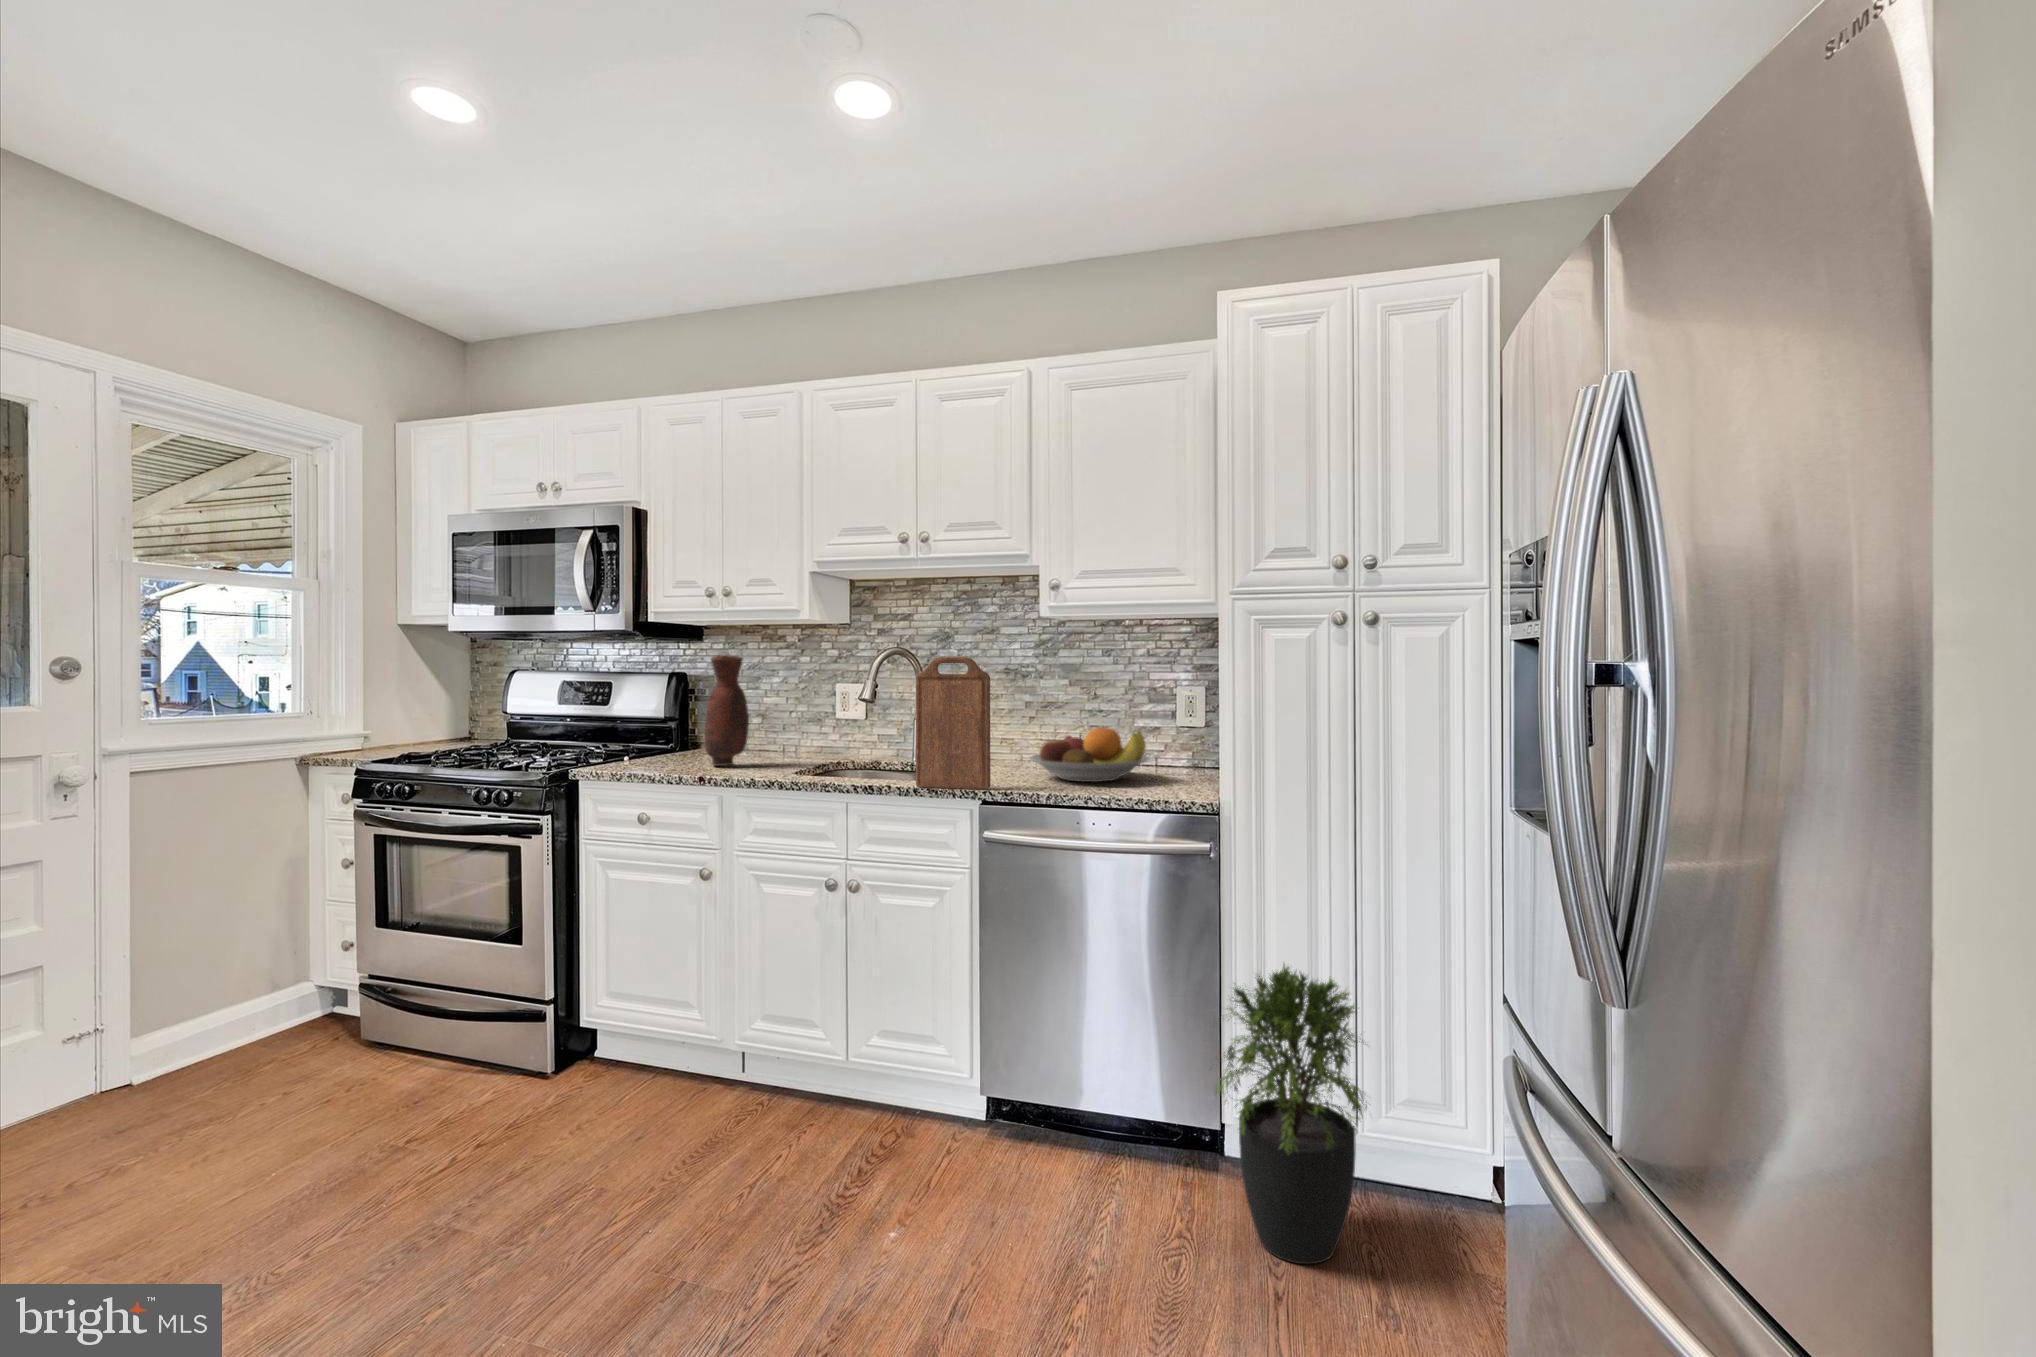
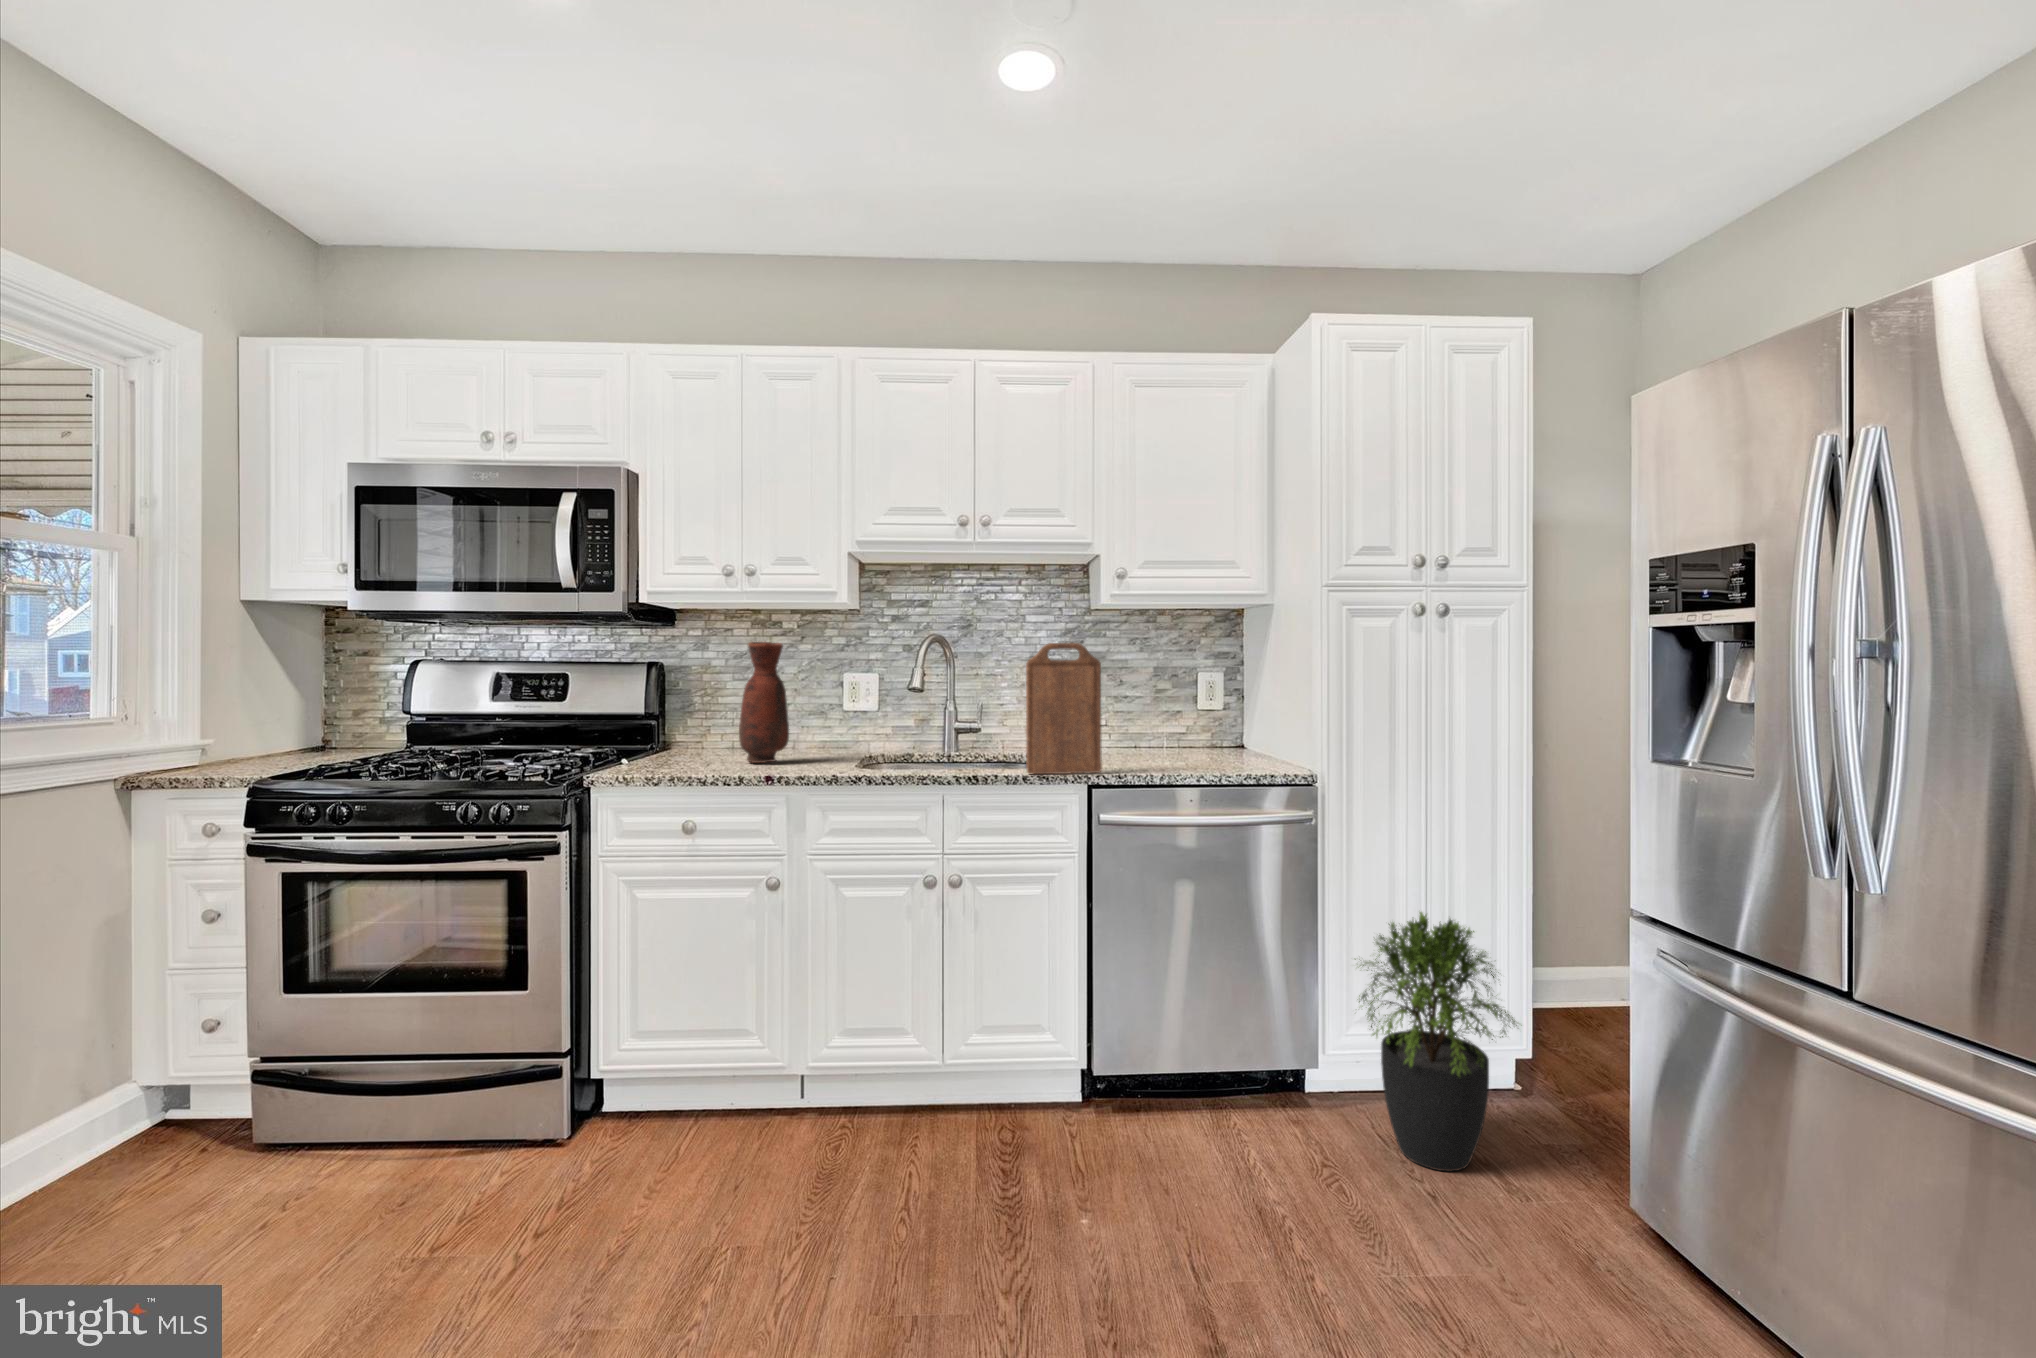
fruit bowl: present [1029,727,1149,782] -> none [1095,711,1210,763]

